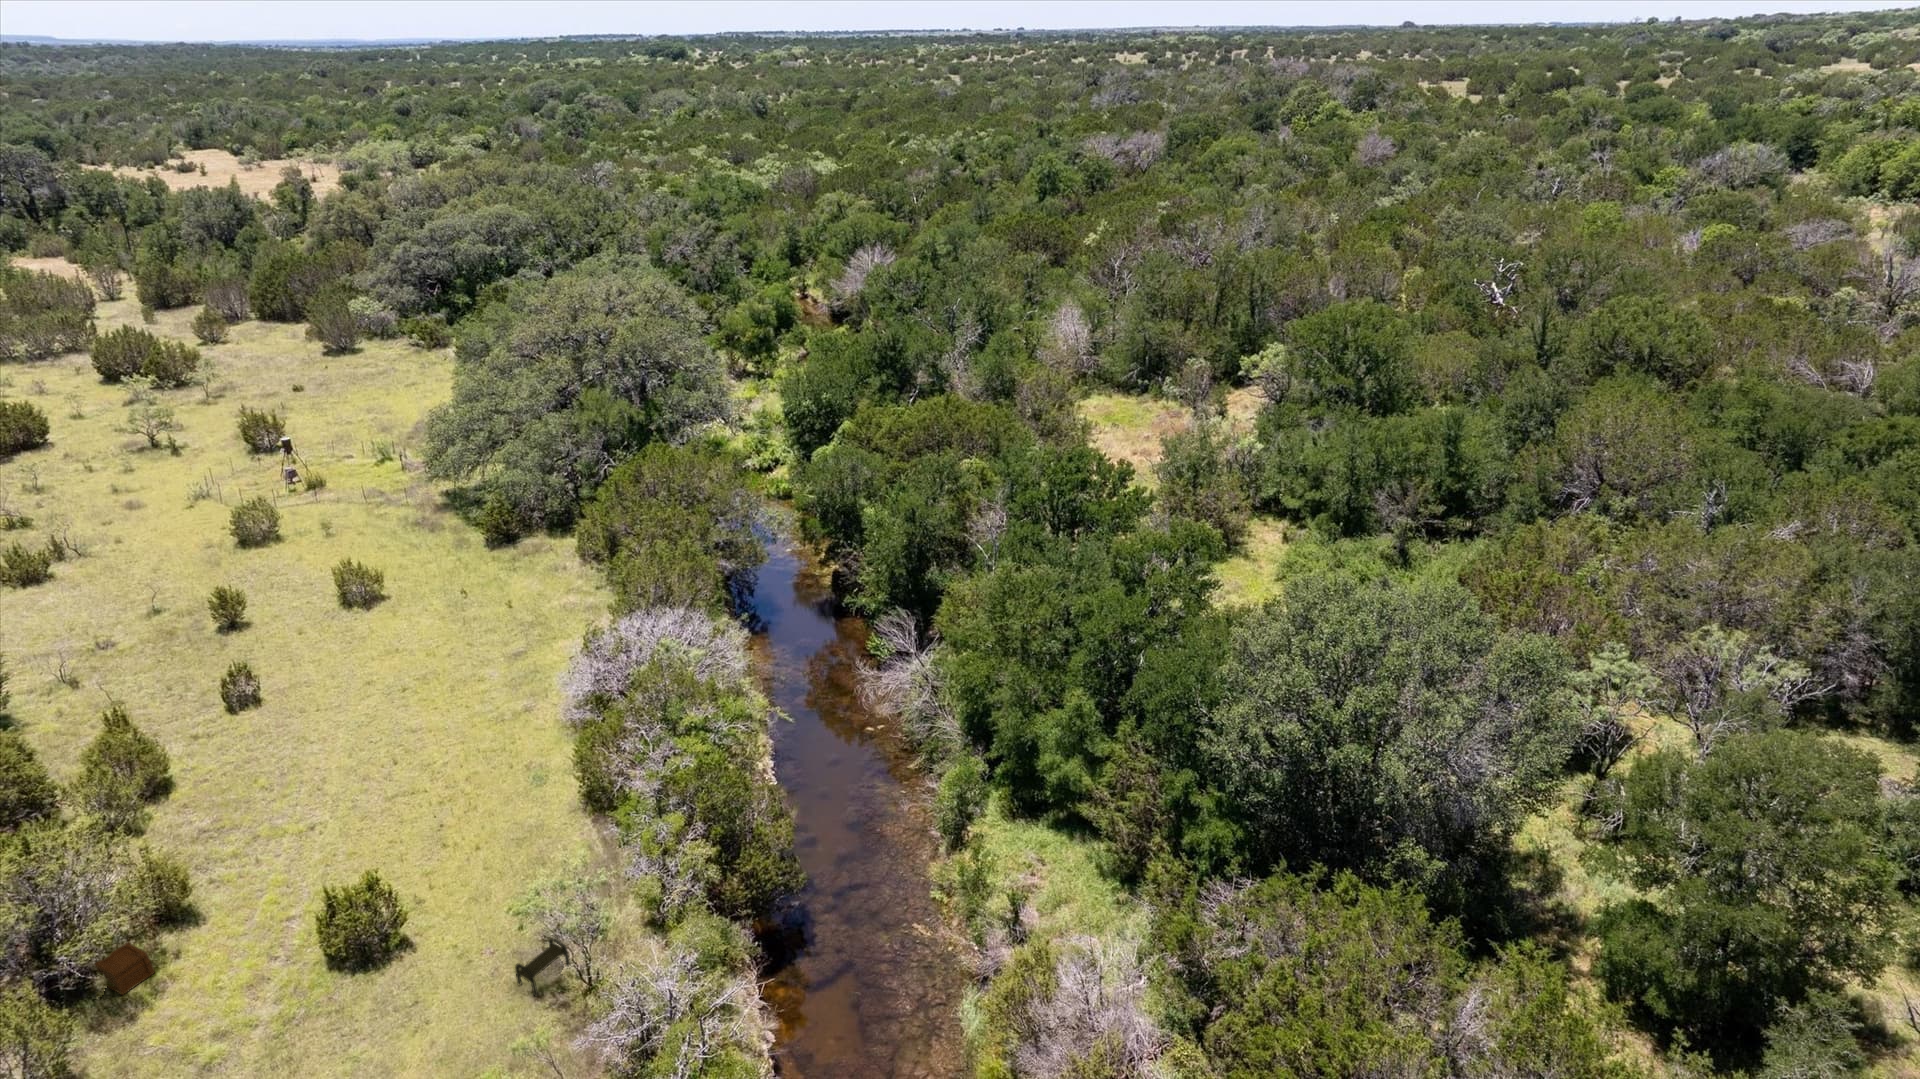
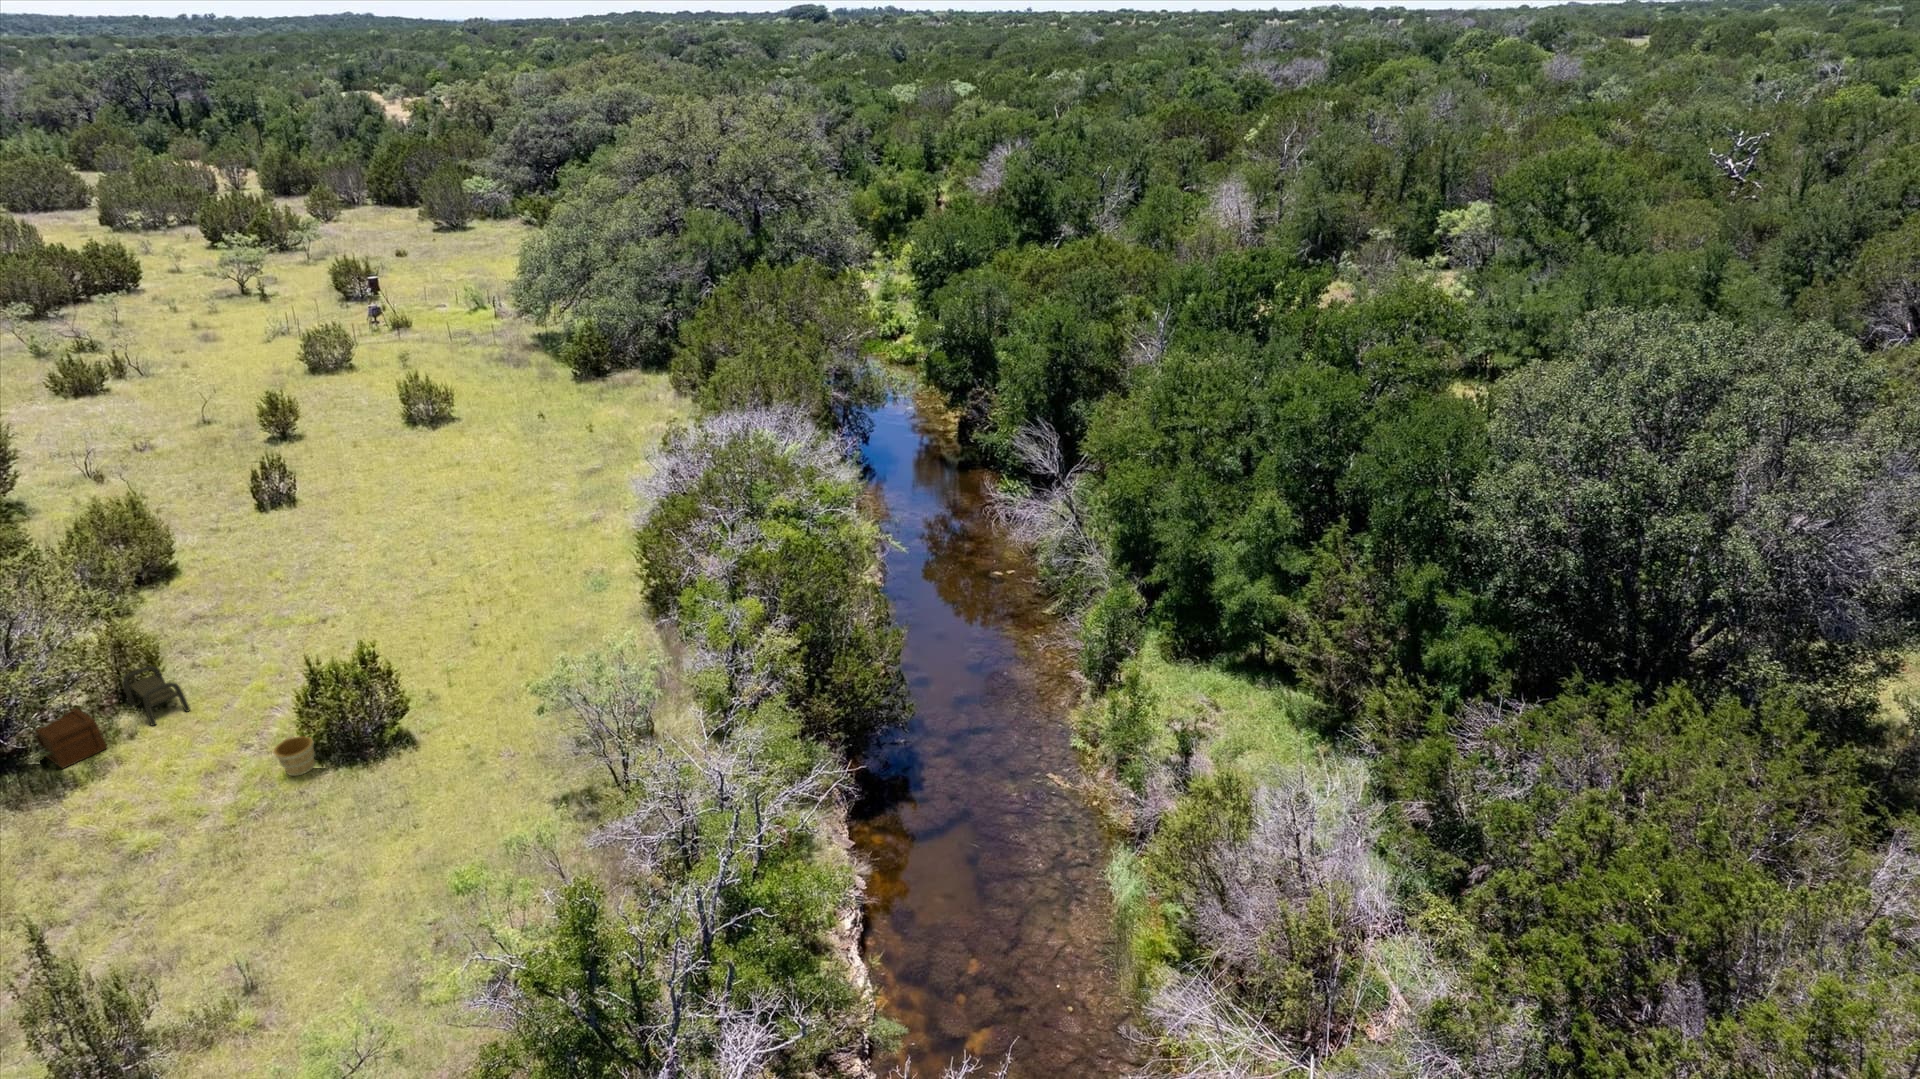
bench: present [515,937,570,996] -> present [123,666,190,726]
wooden bucket: none [302,951,334,985] -> present [273,736,315,776]

